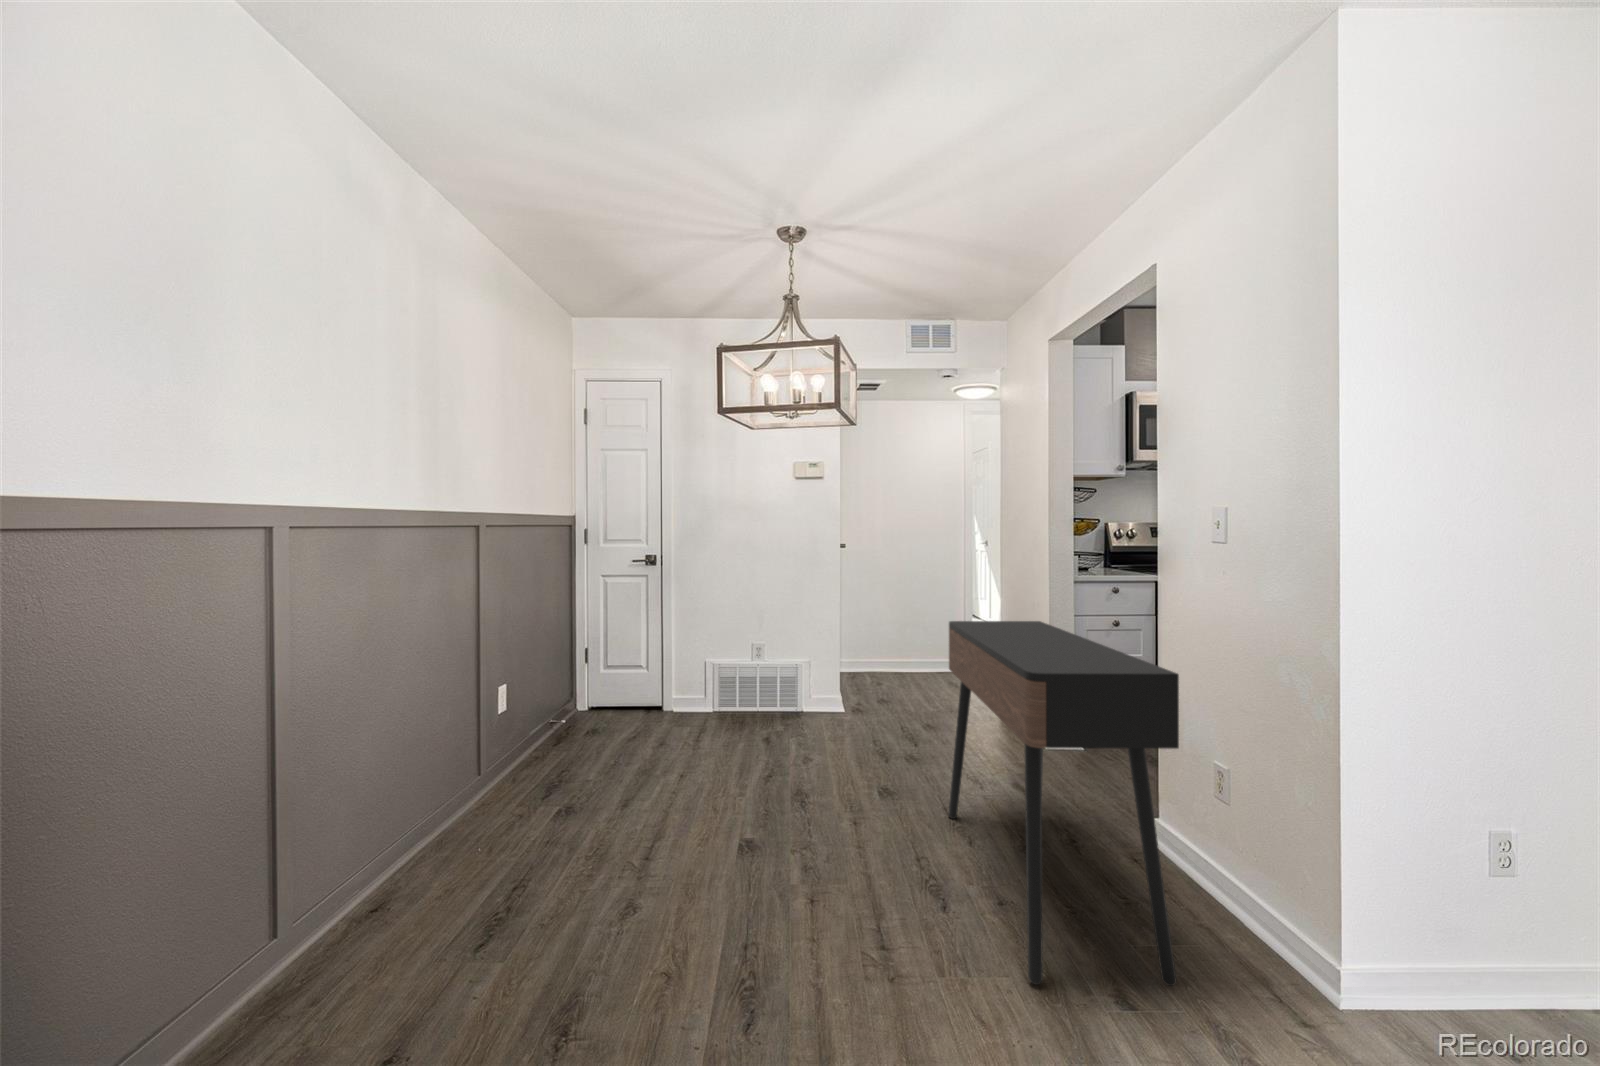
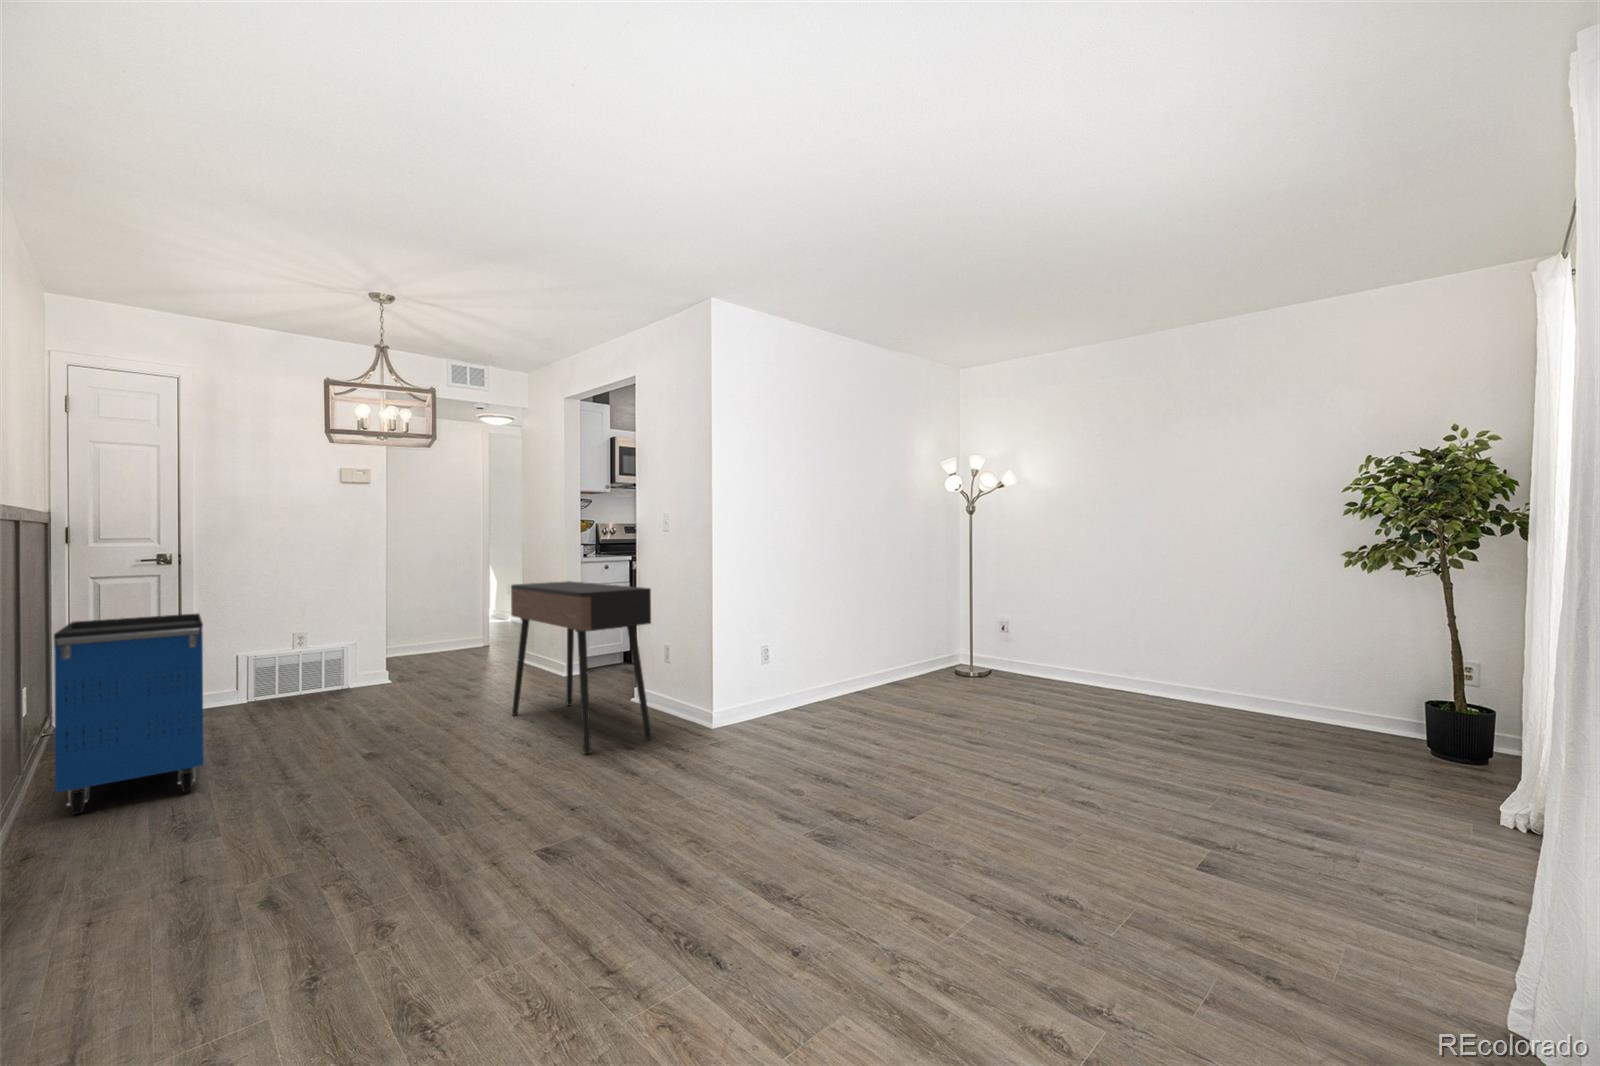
storage cabinet: none [453,629,621,849] -> present [54,613,204,814]

